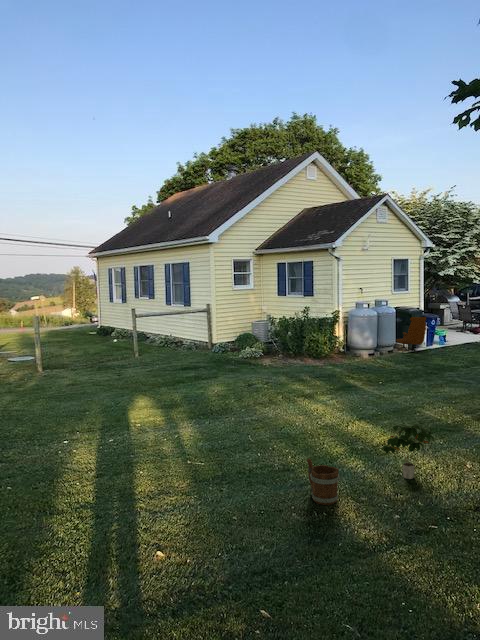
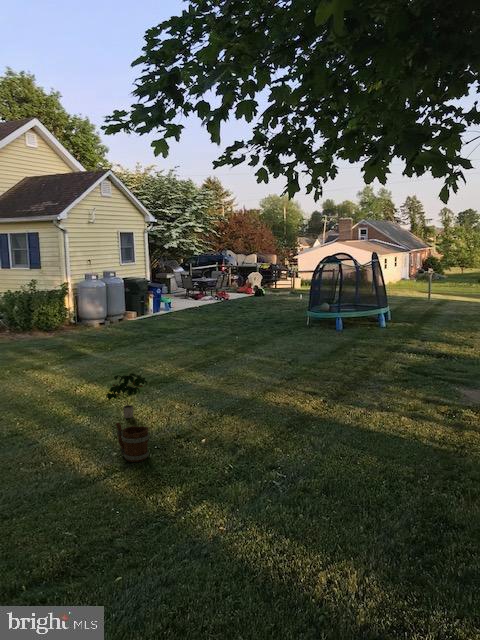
lounge chair: present [396,317,426,352] -> none [125,286,151,321]
bucket: present [307,459,340,505] -> present [116,423,150,462]

